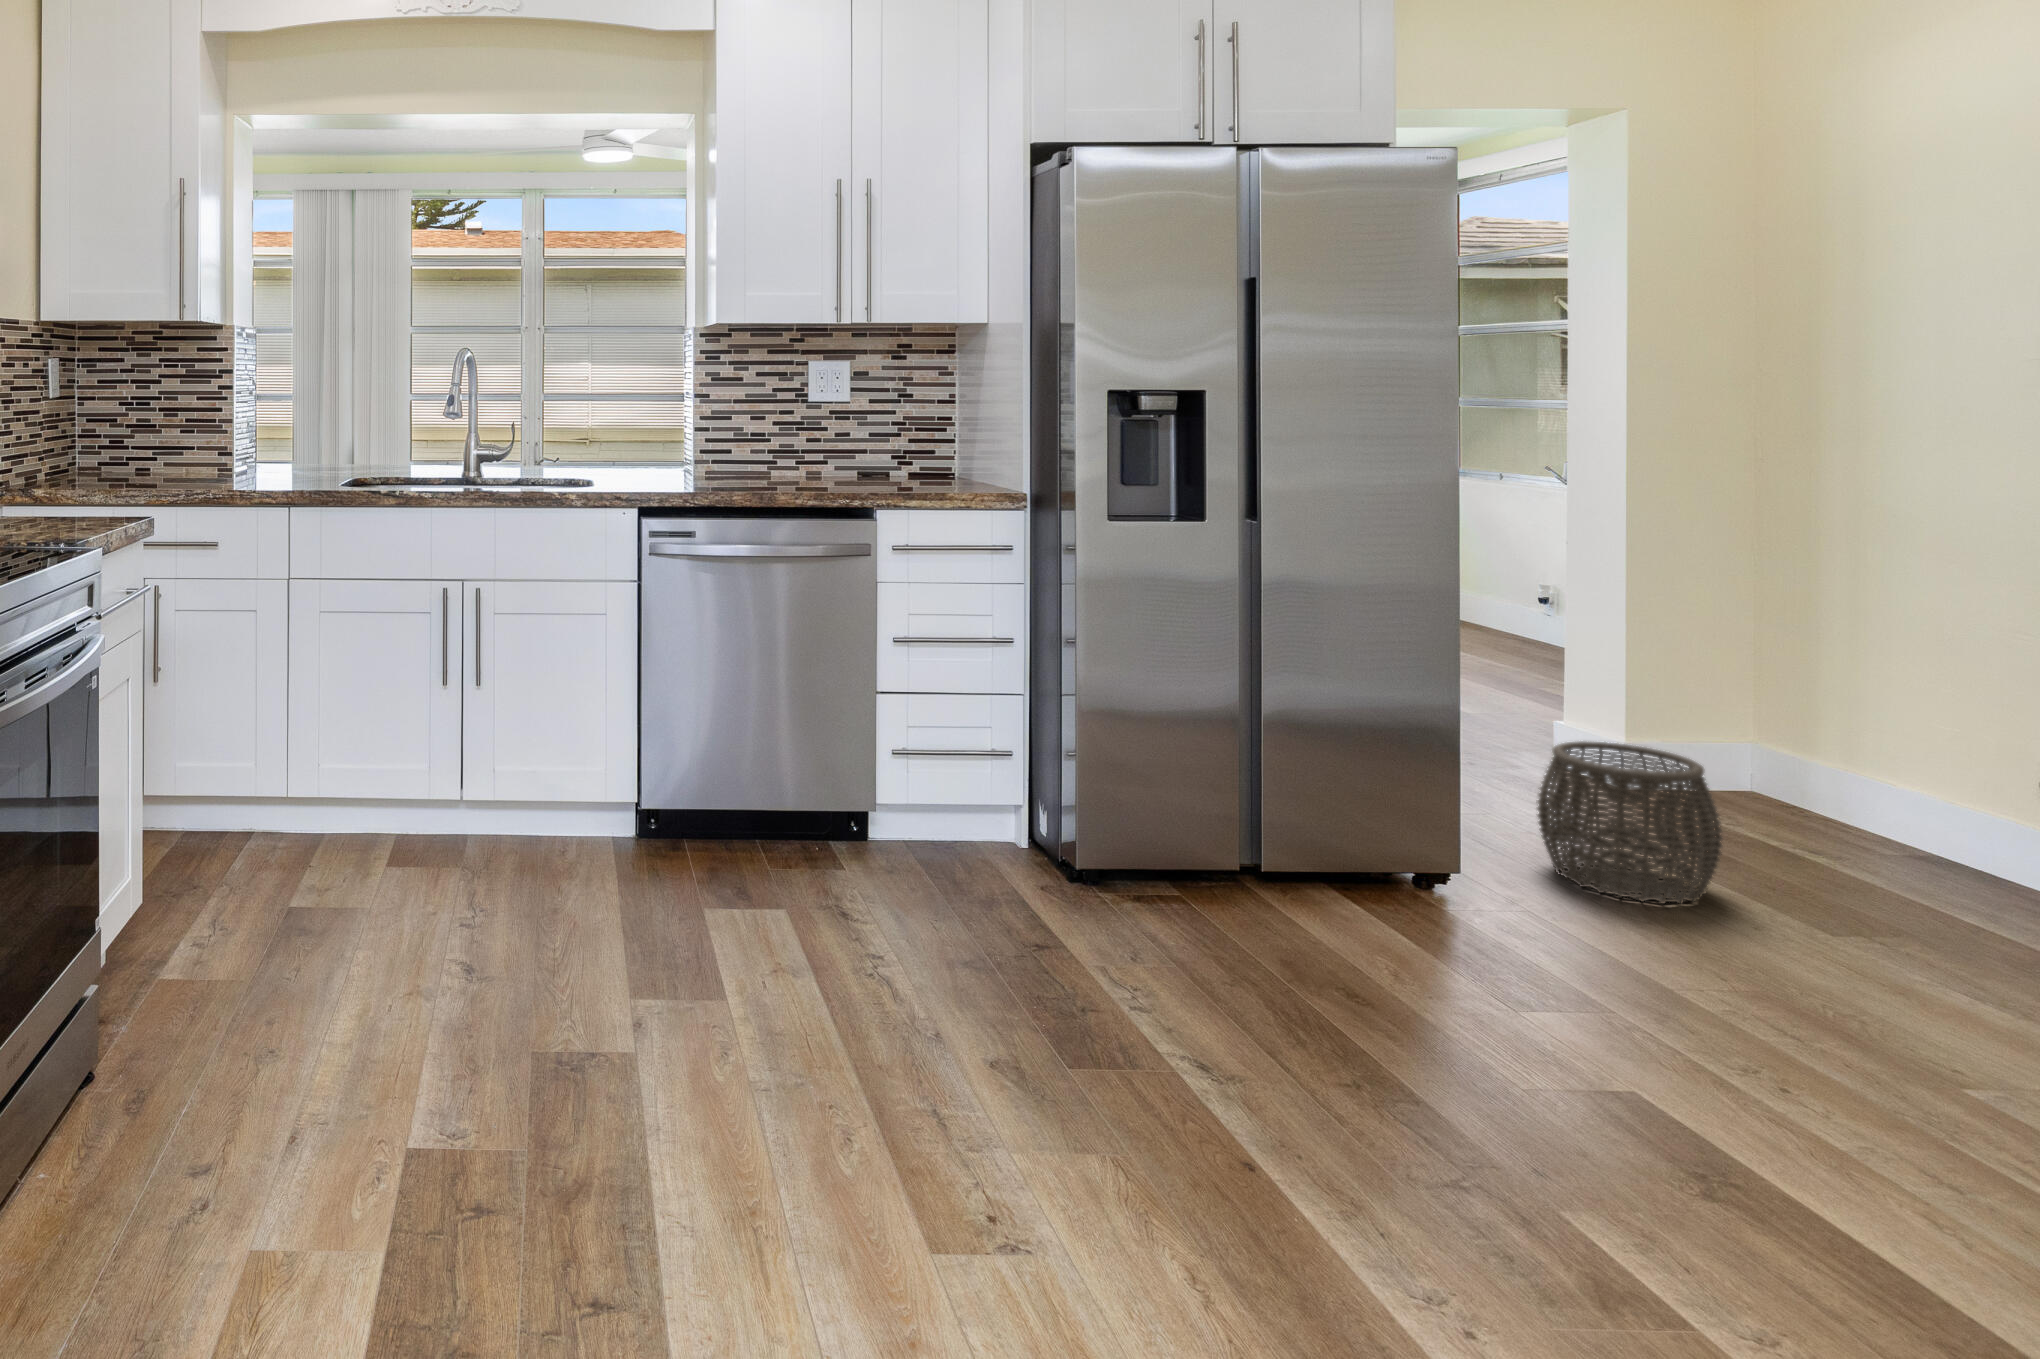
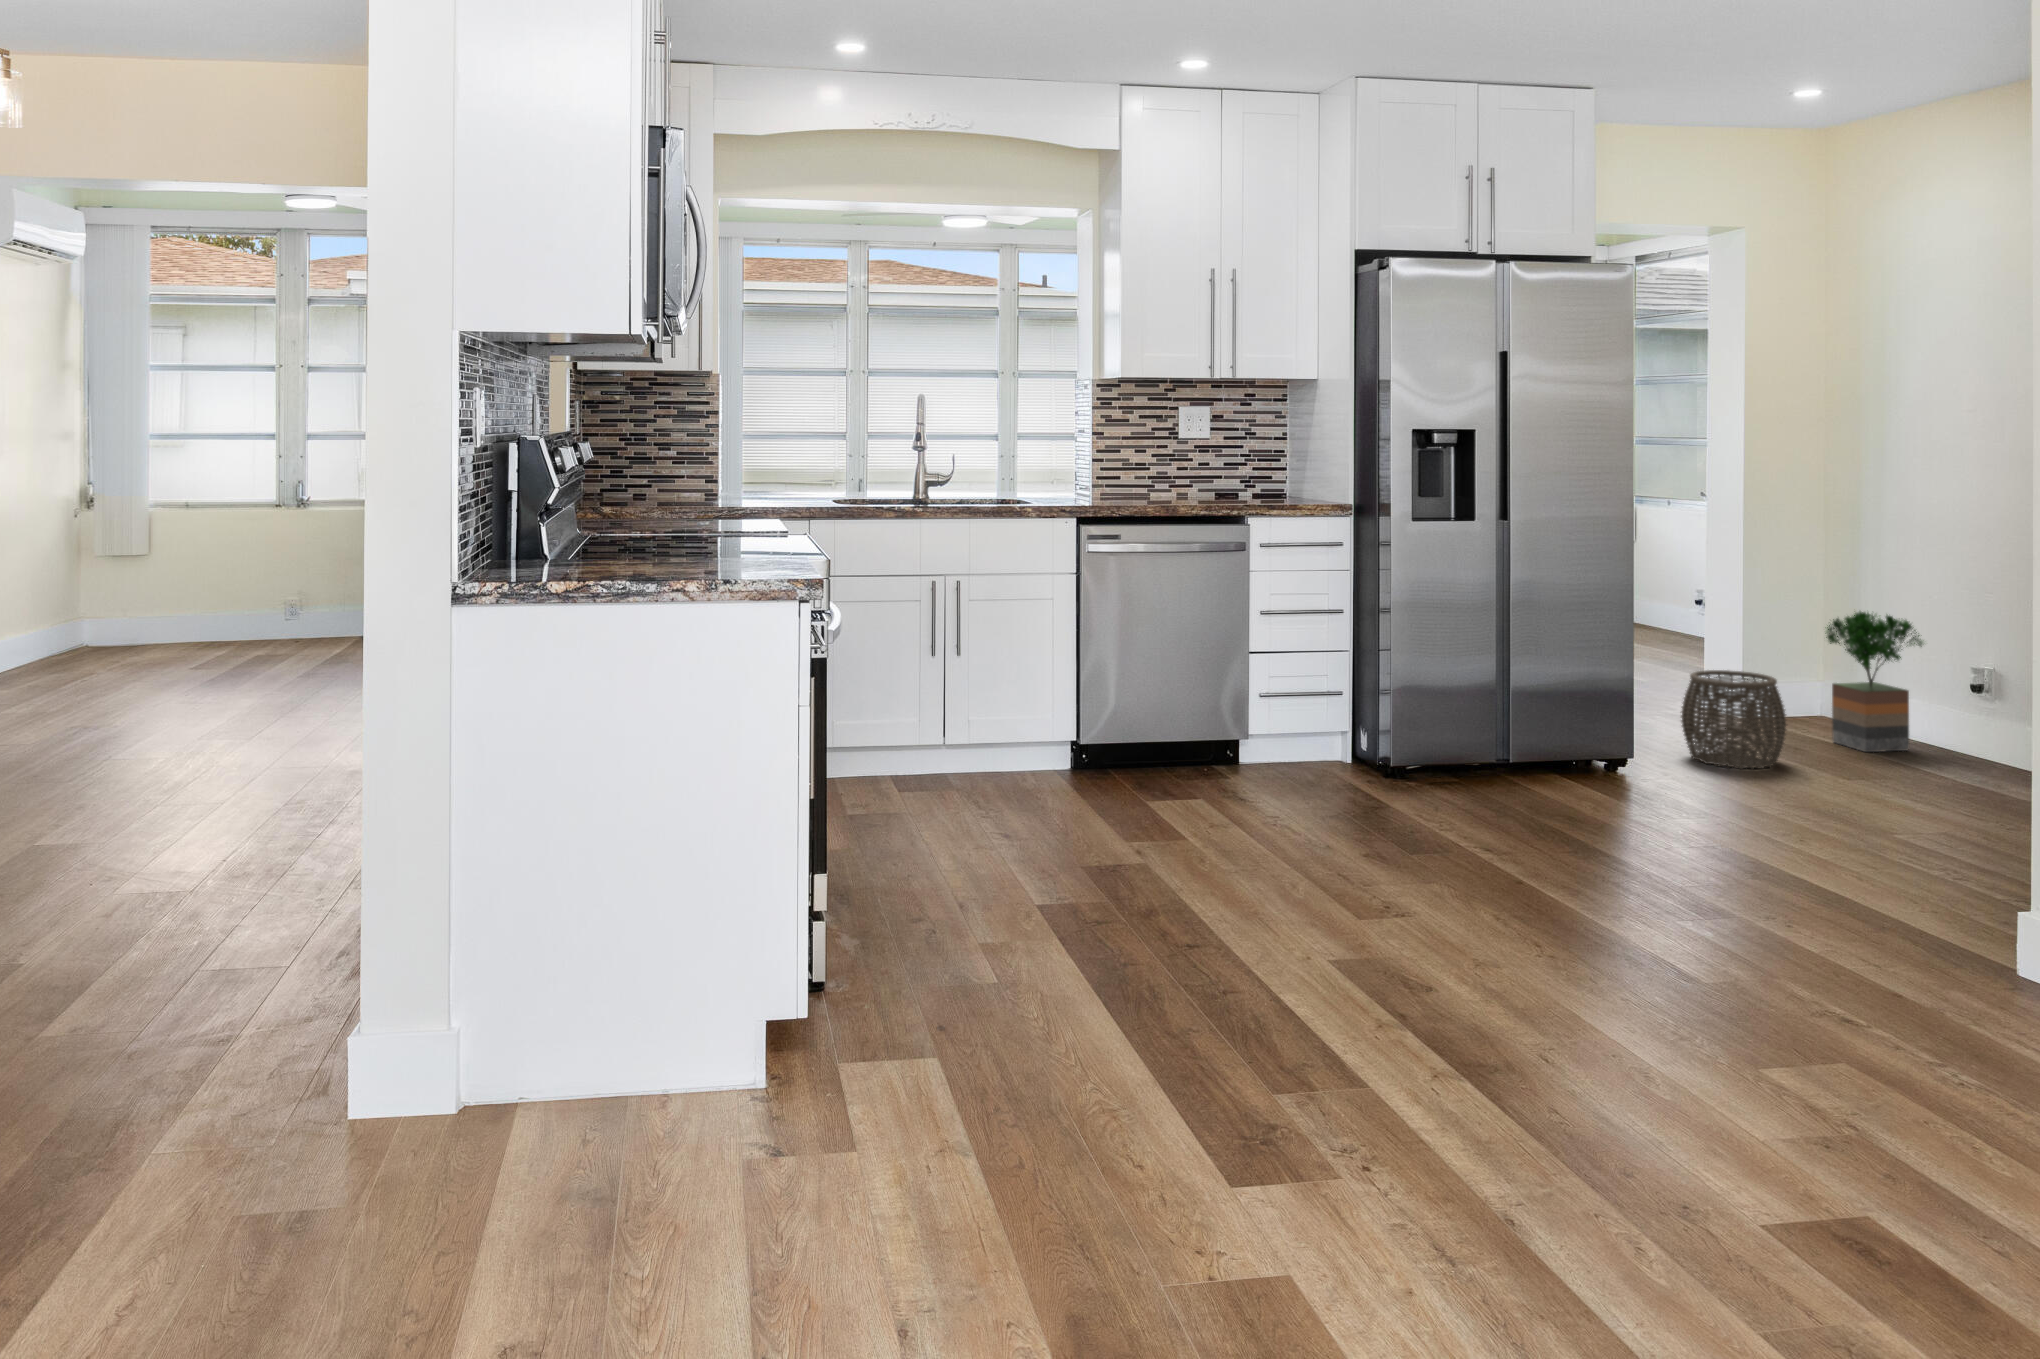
potted tree: none [1775,655,1970,877] -> present [1825,611,1923,752]

